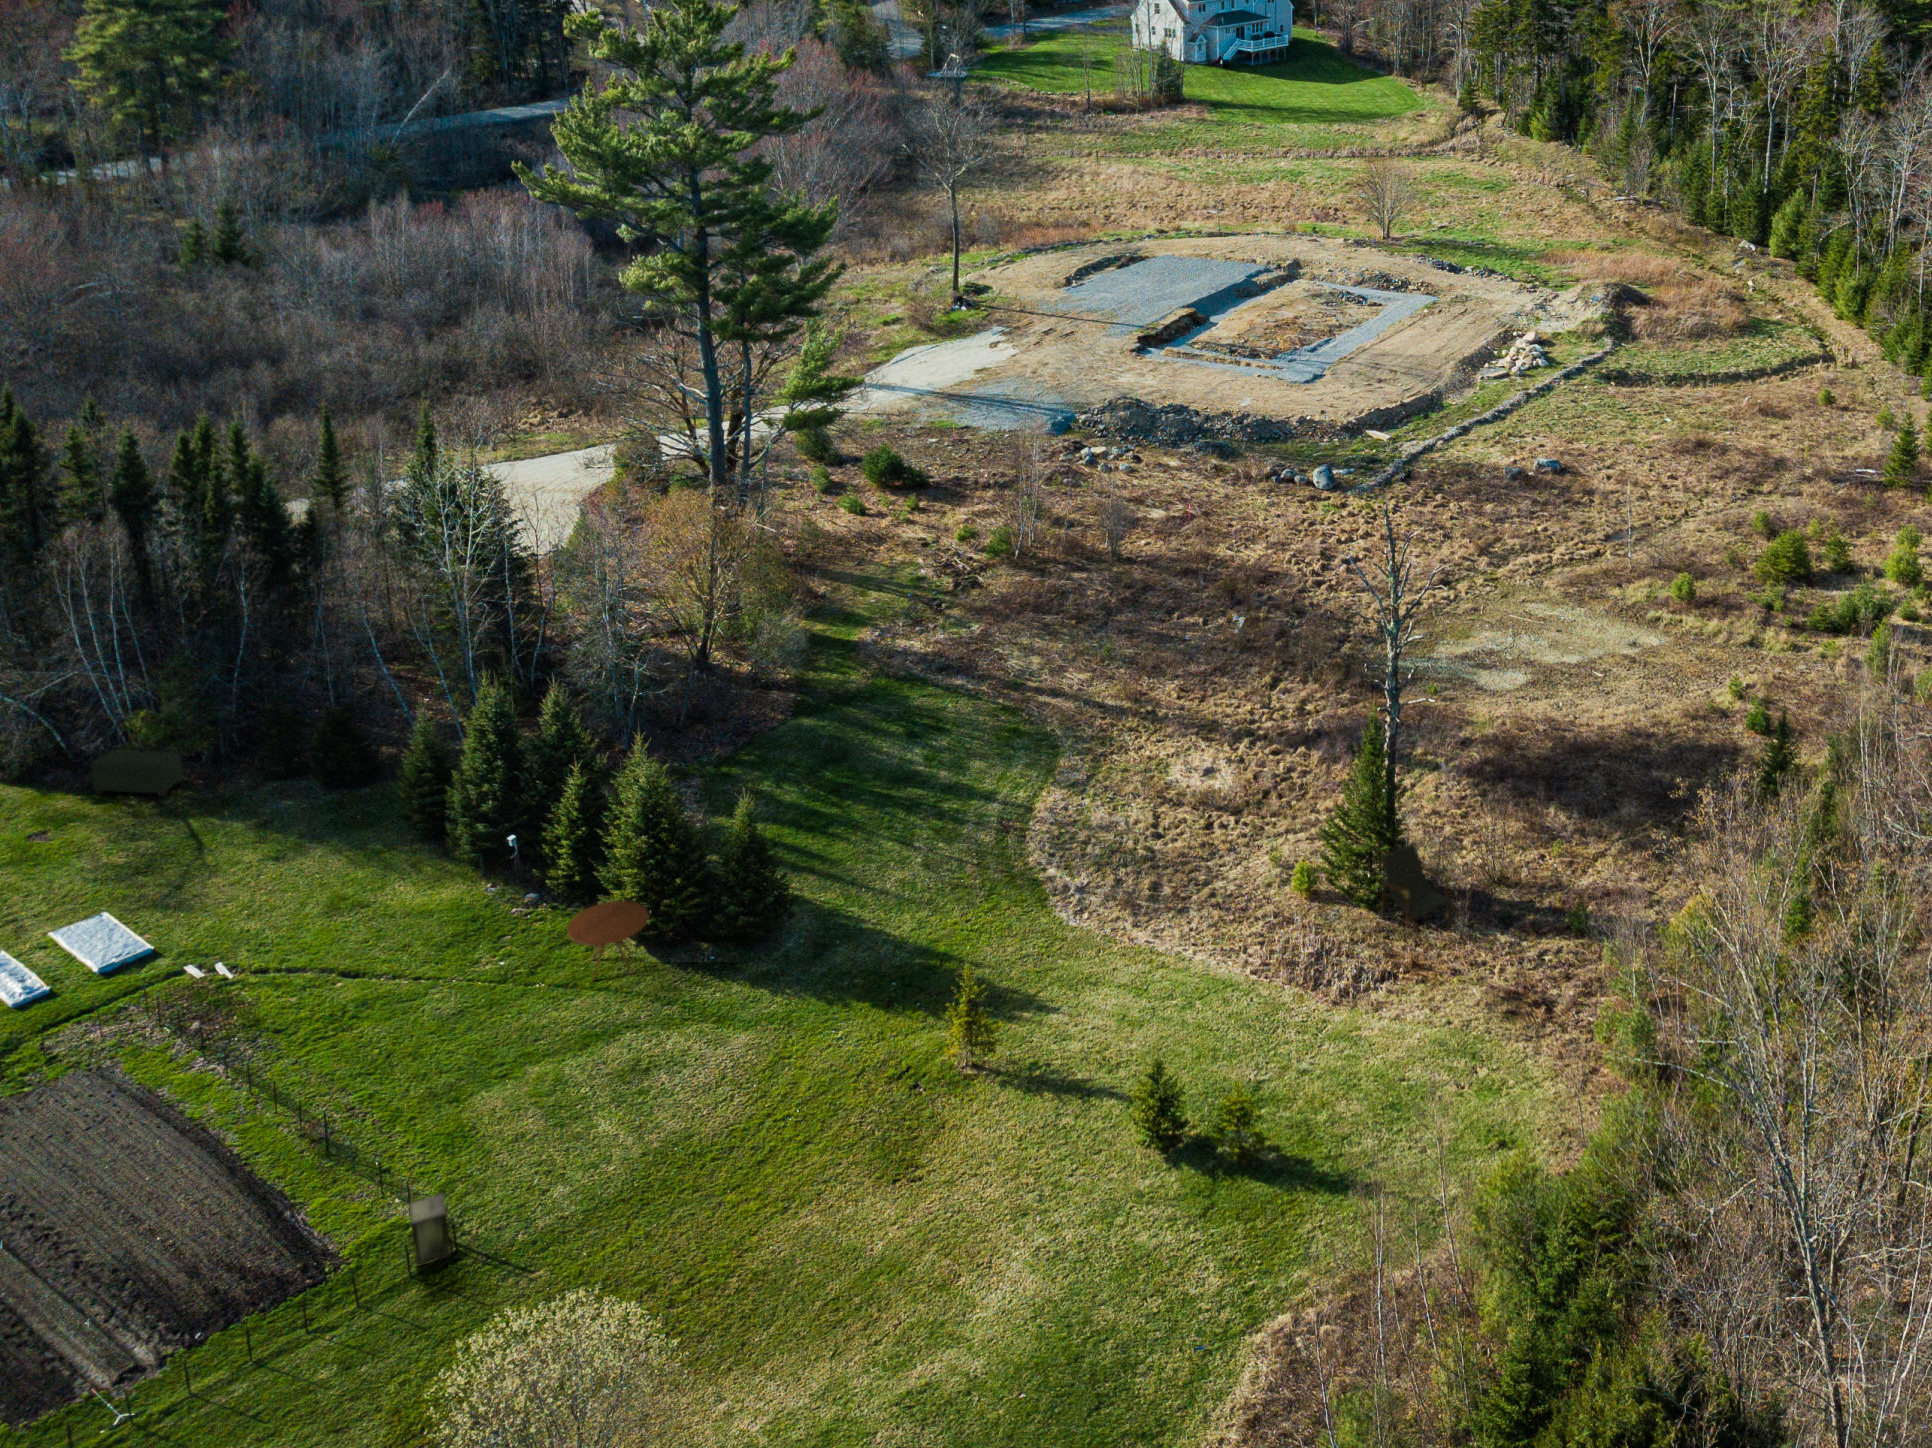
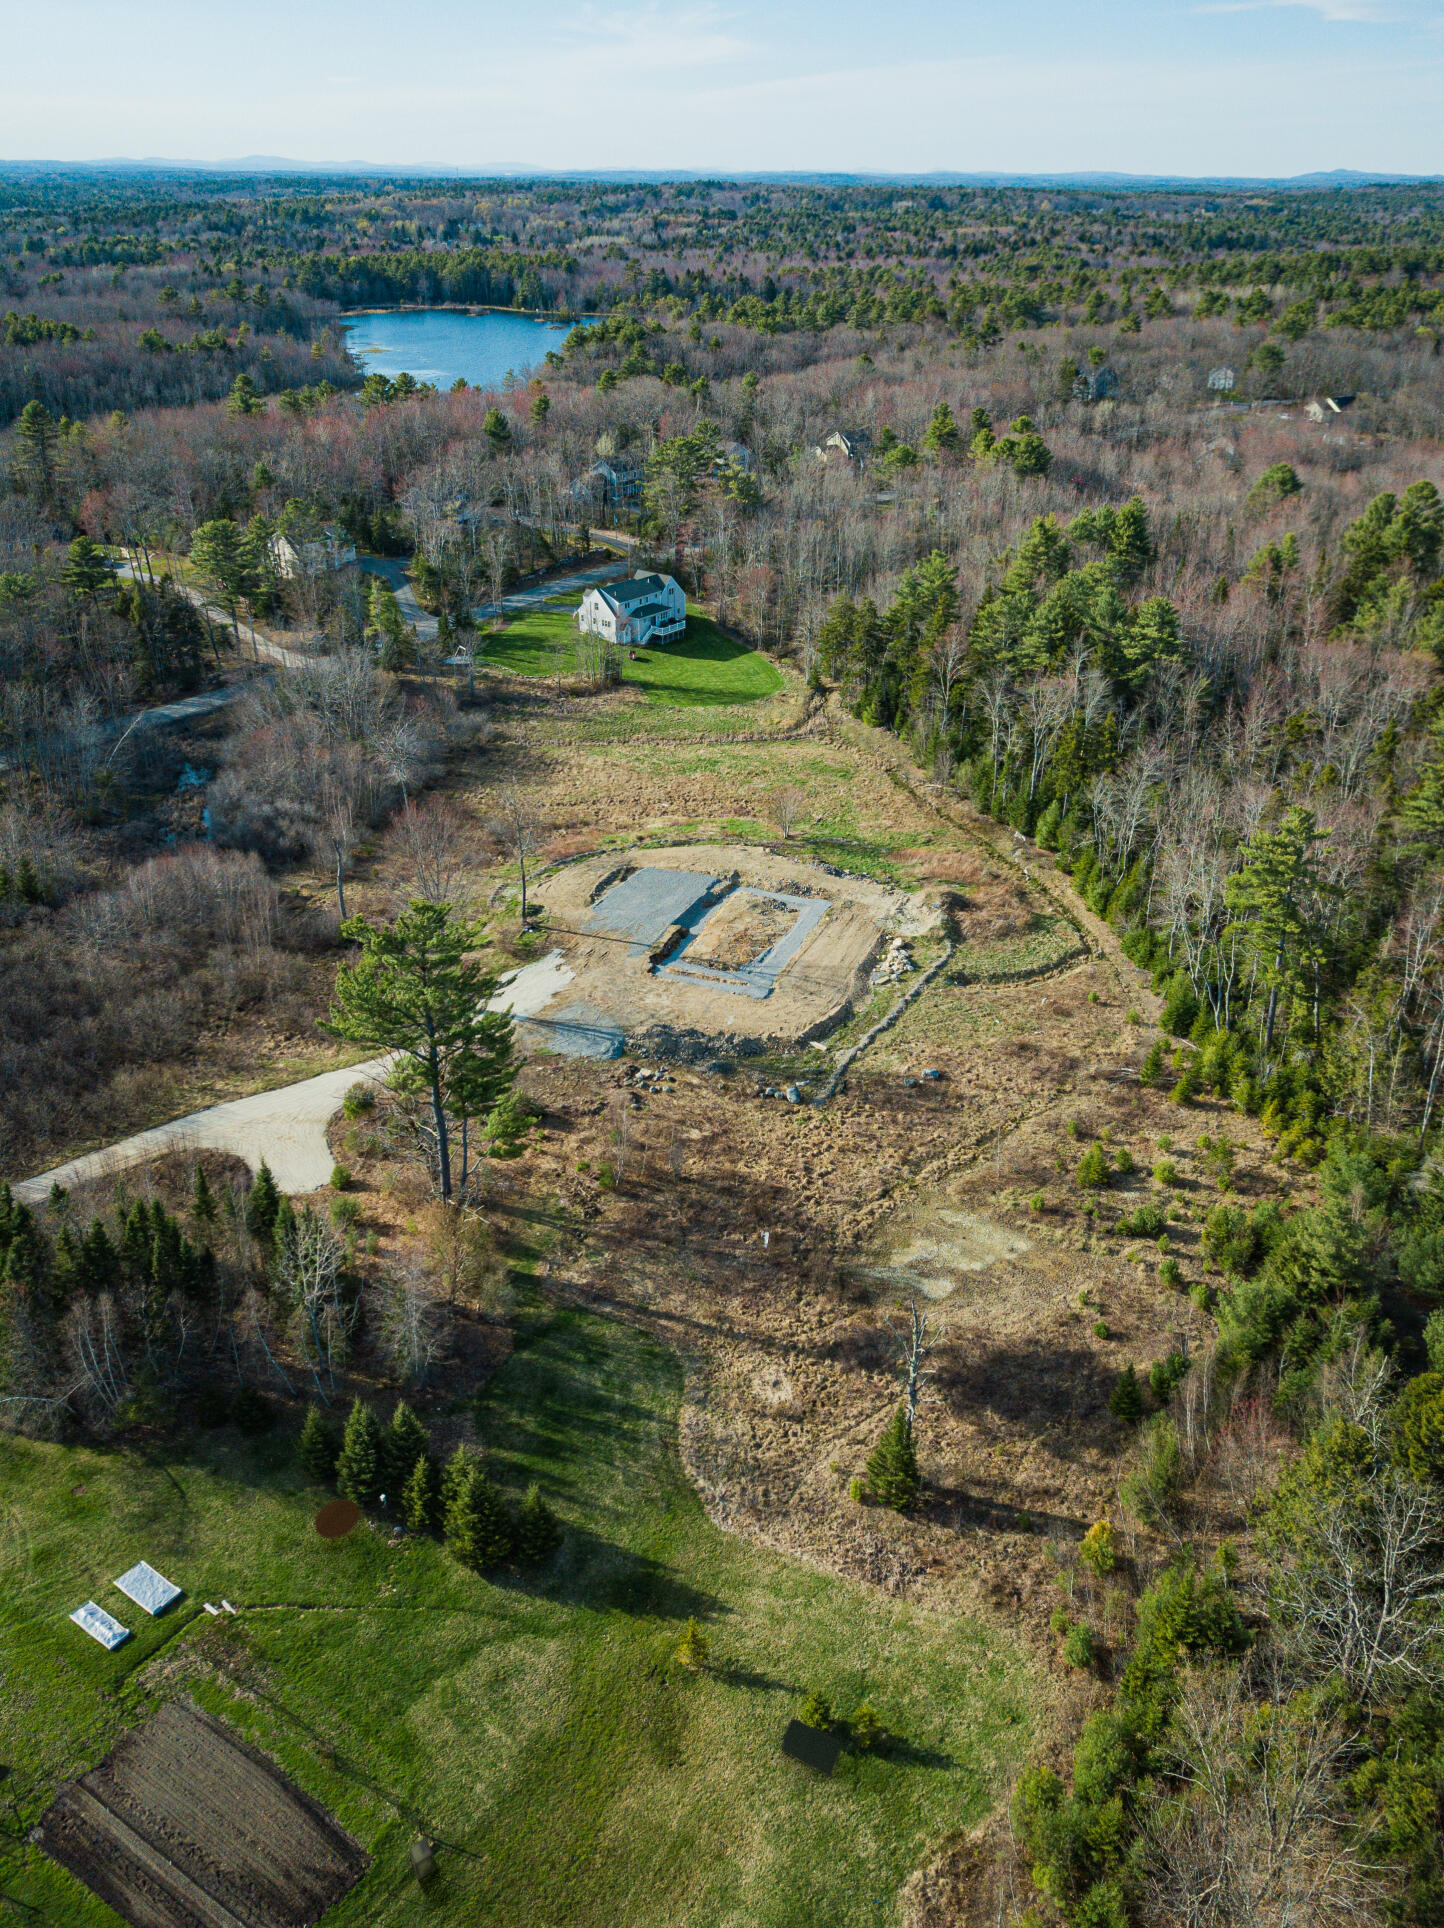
bench: present [91,750,183,797] -> present [782,1718,841,1778]
lounge chair: present [1381,844,1451,935] -> none [906,1474,949,1535]
round table: present [567,901,648,980] -> present [314,1499,360,1542]

